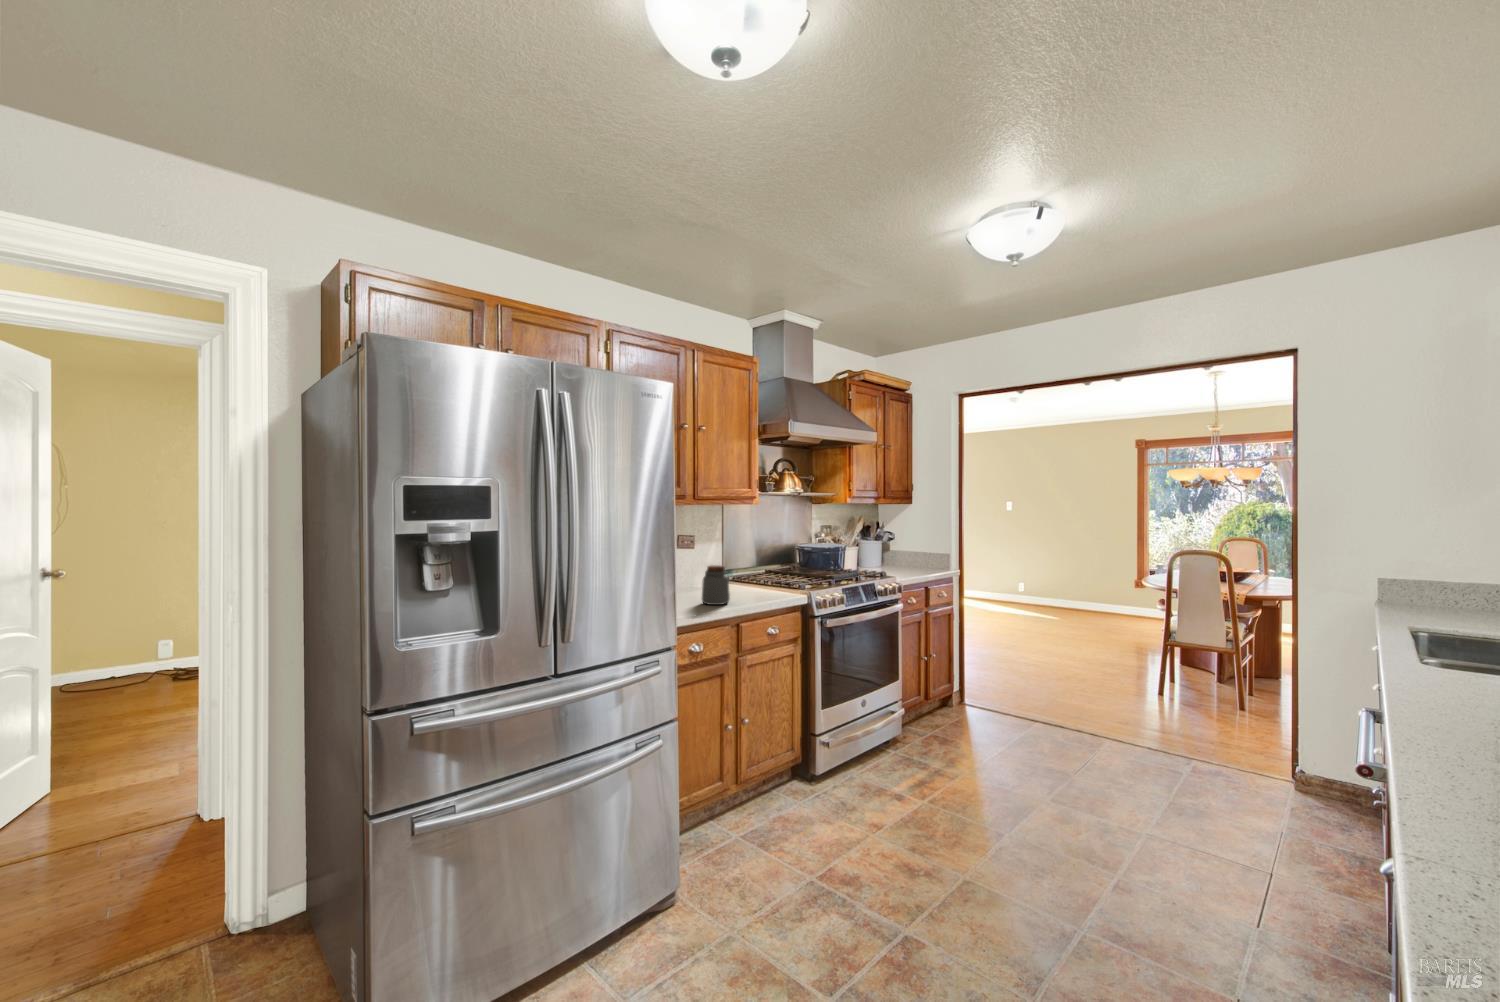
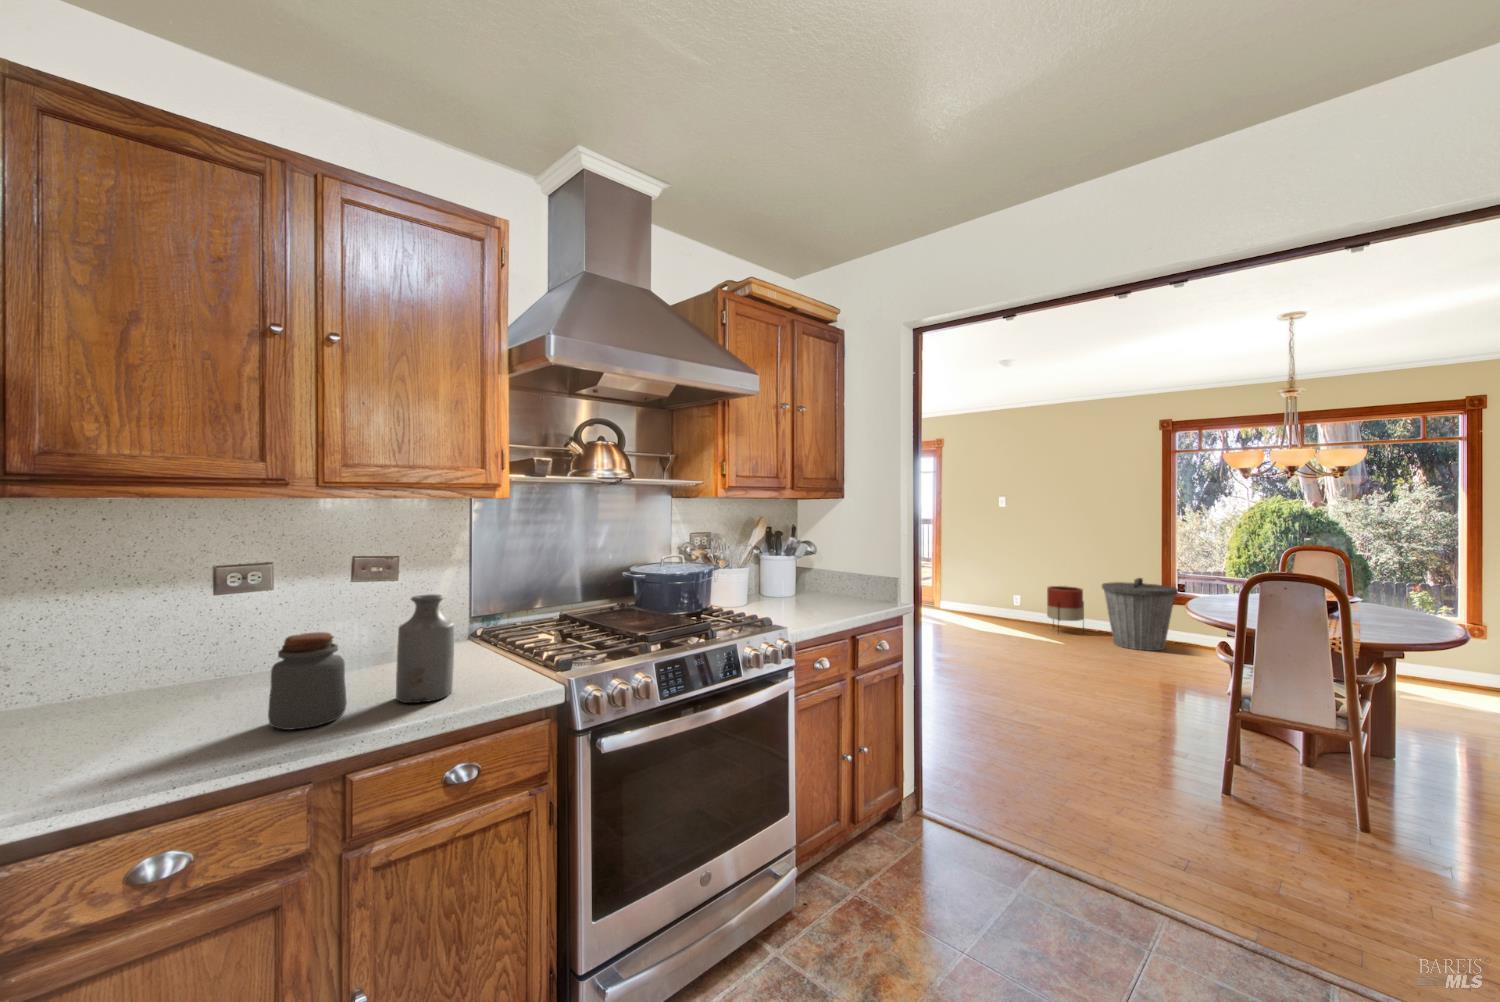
bottle: none [738,551,762,599] -> present [396,595,454,703]
trash can: none [1089,566,1148,623] -> present [1102,578,1178,651]
planter: none [1046,574,1076,612] -> present [1047,586,1084,621]

